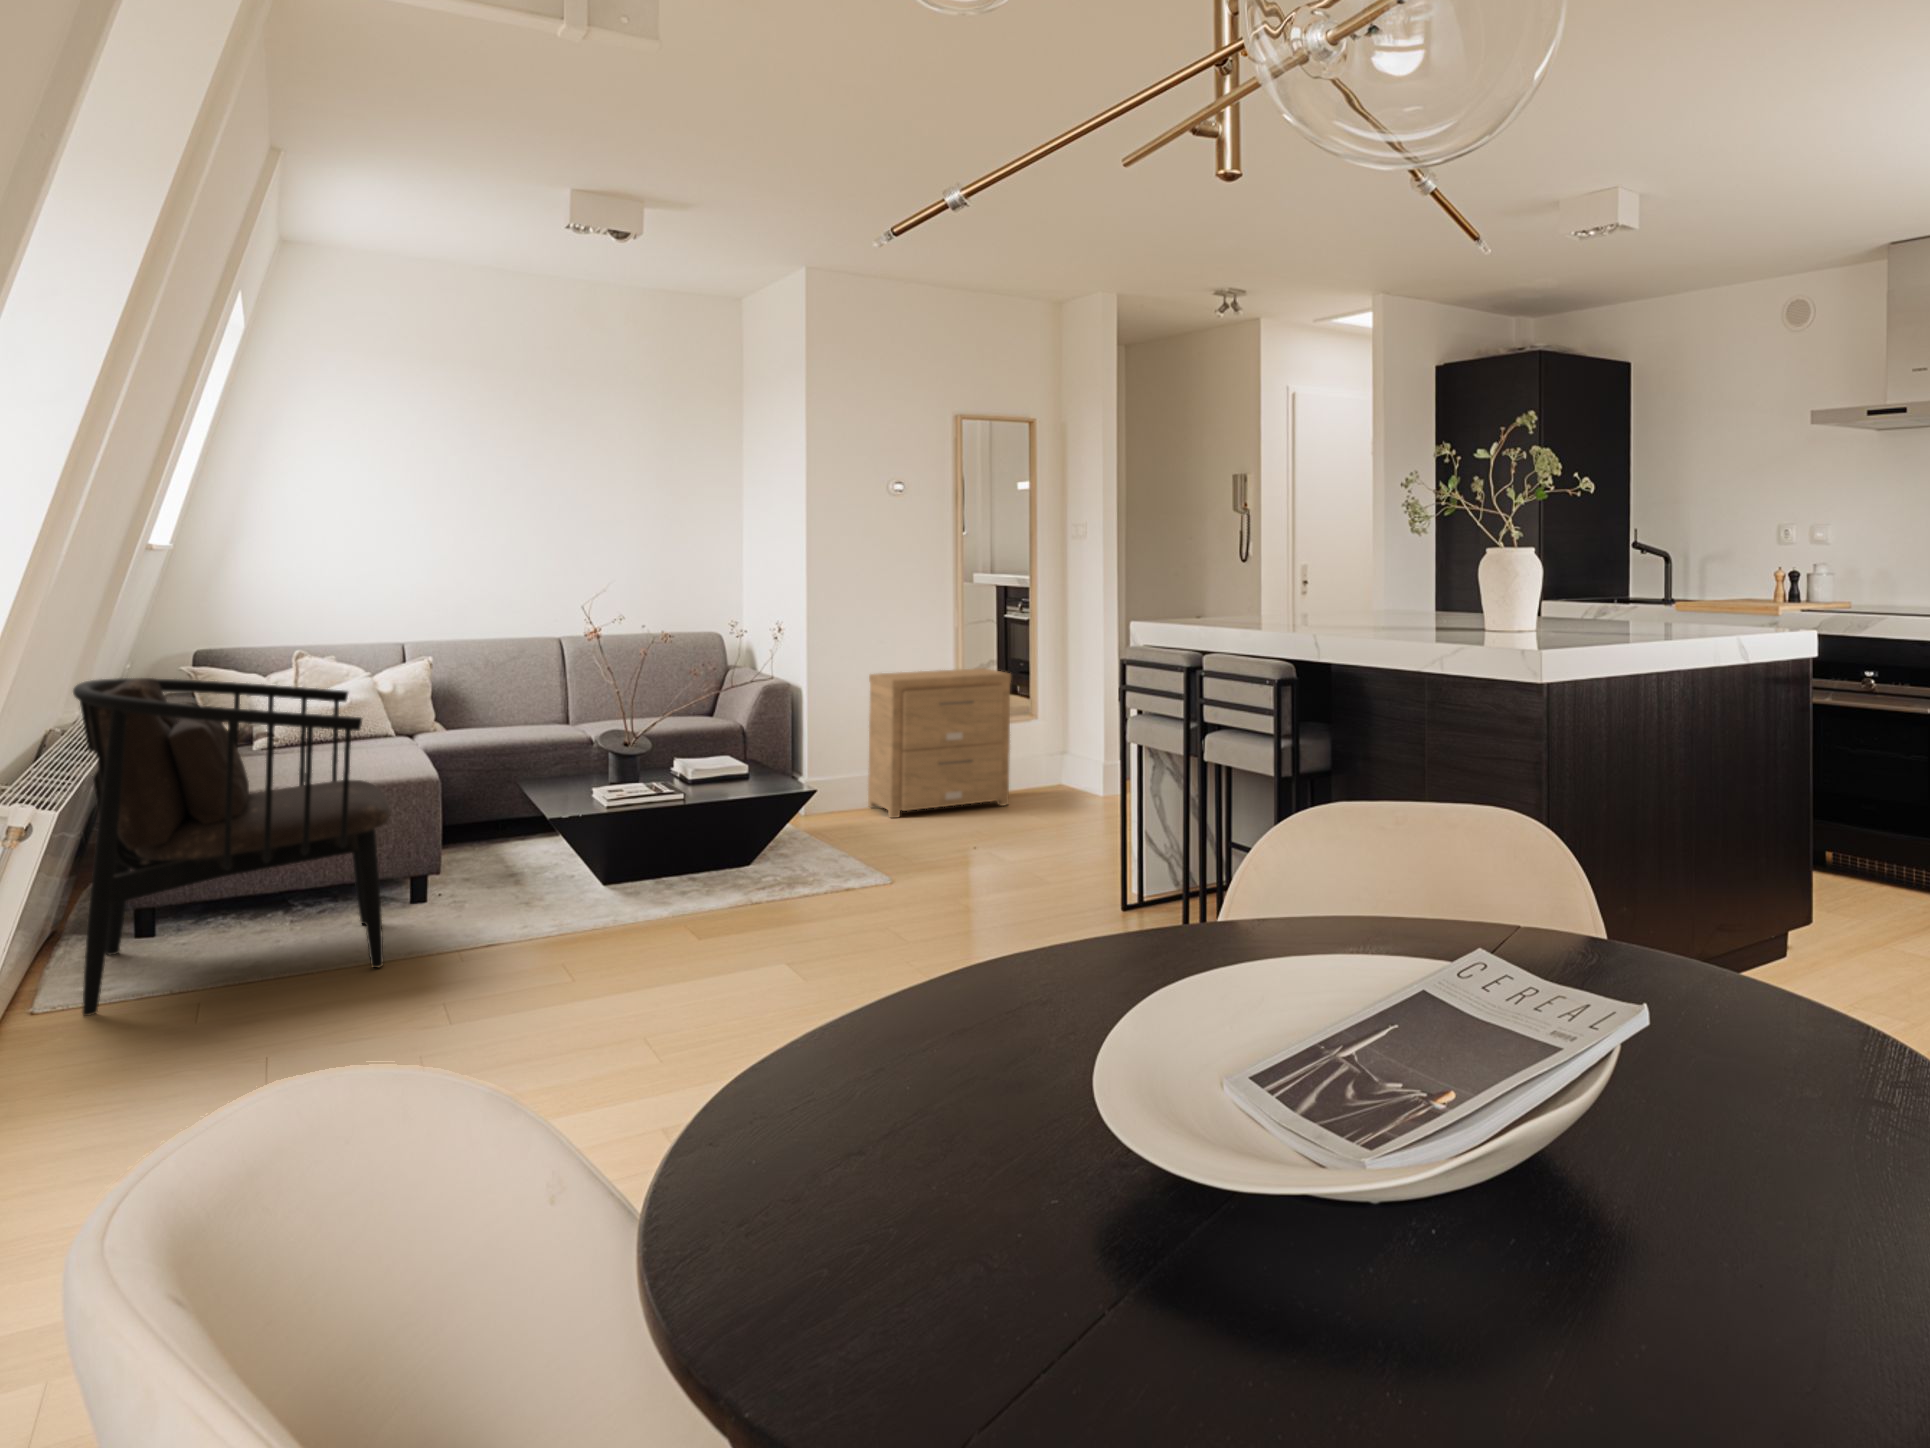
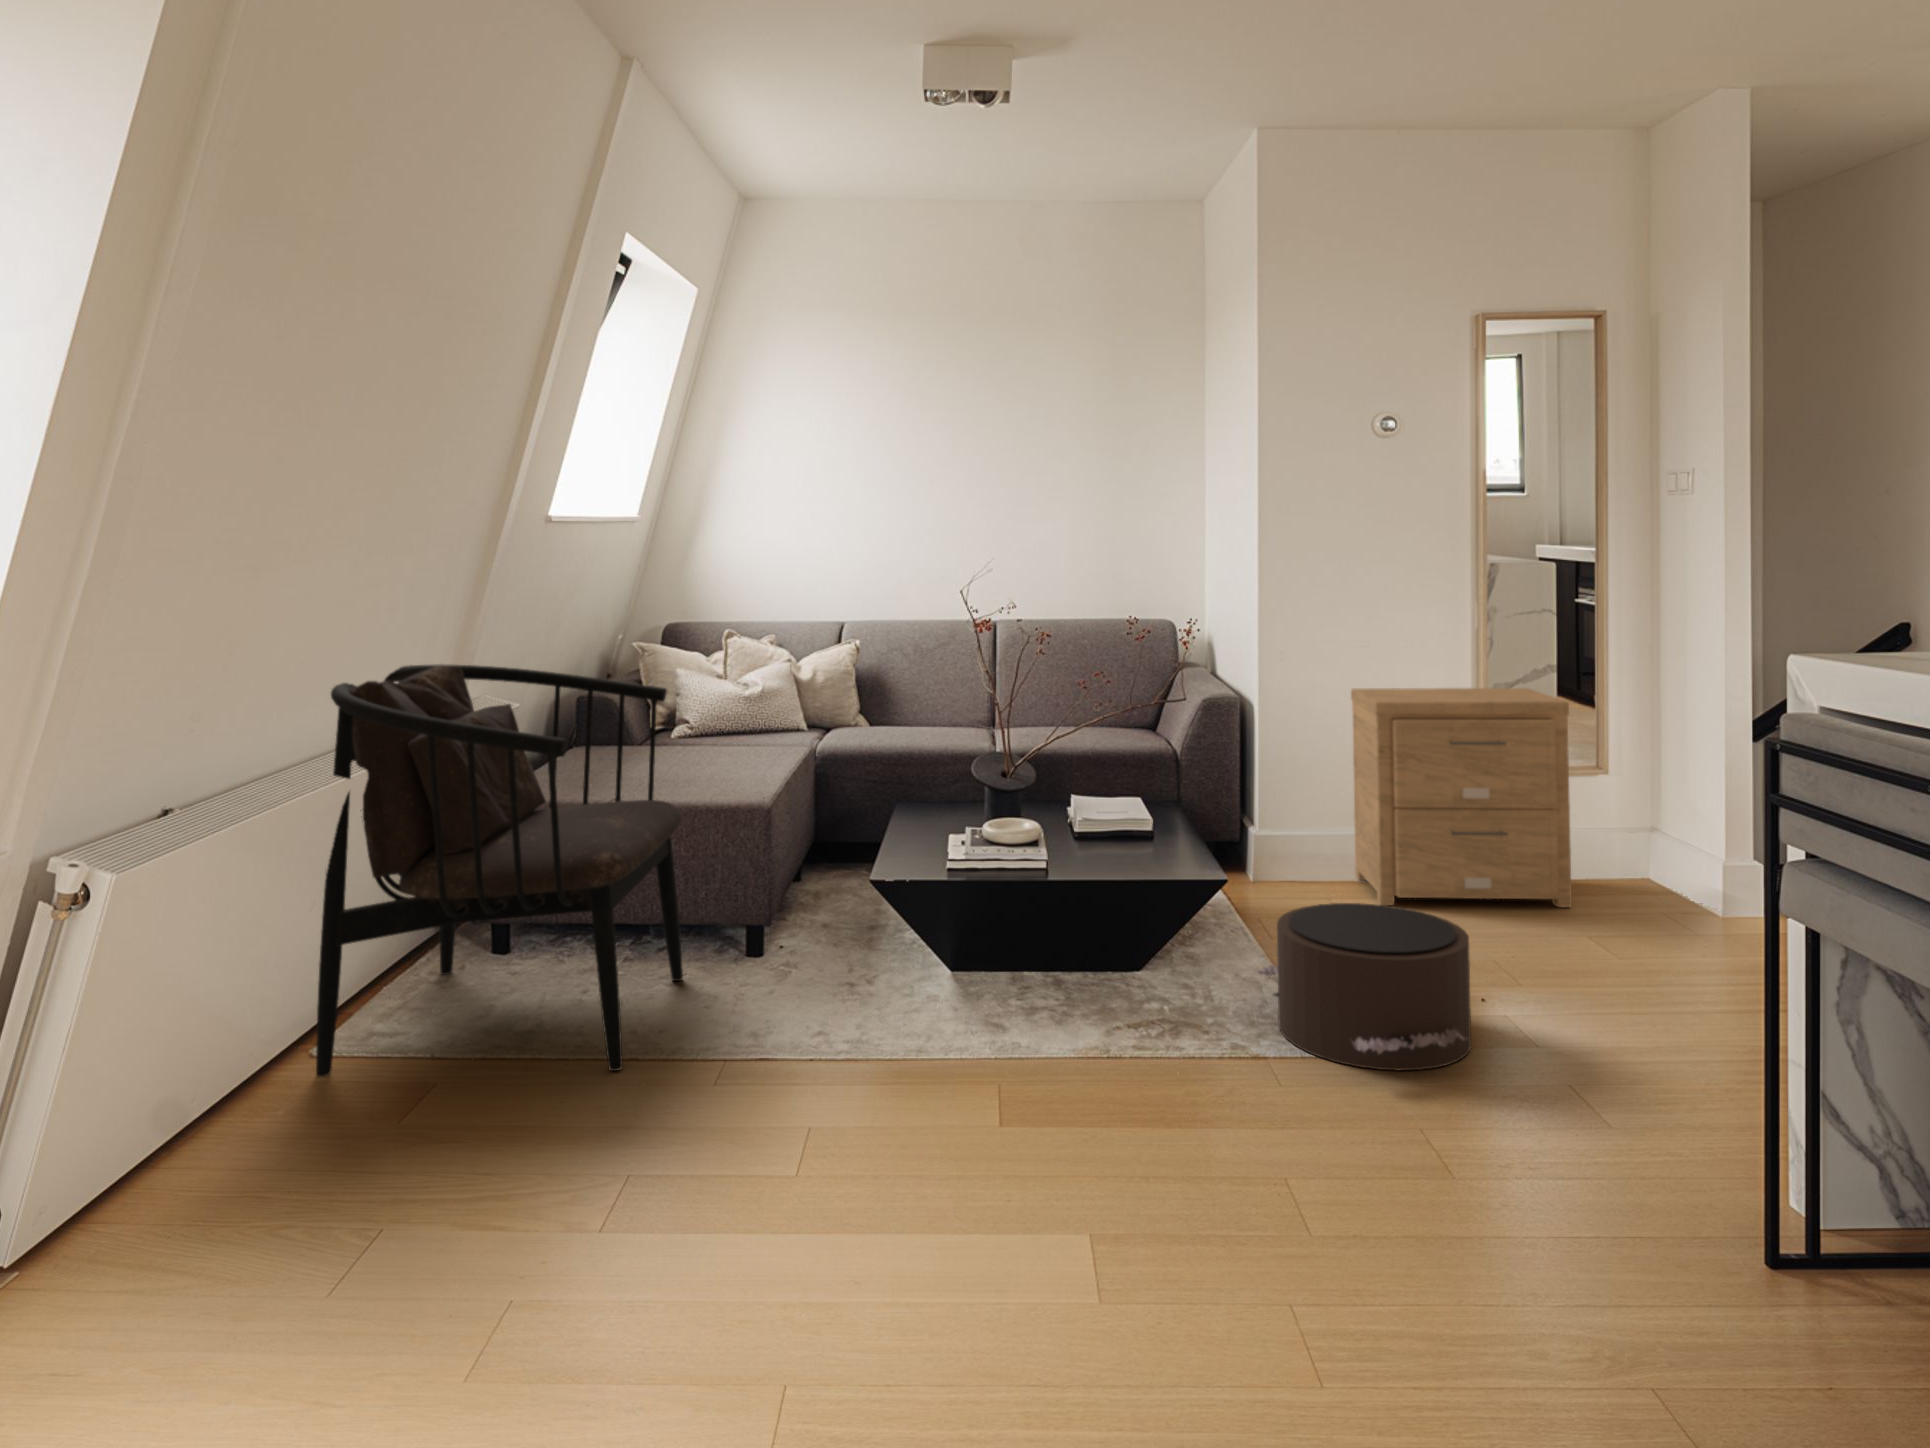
pouf: none [832,798,970,886] -> present [1257,903,1471,1071]

